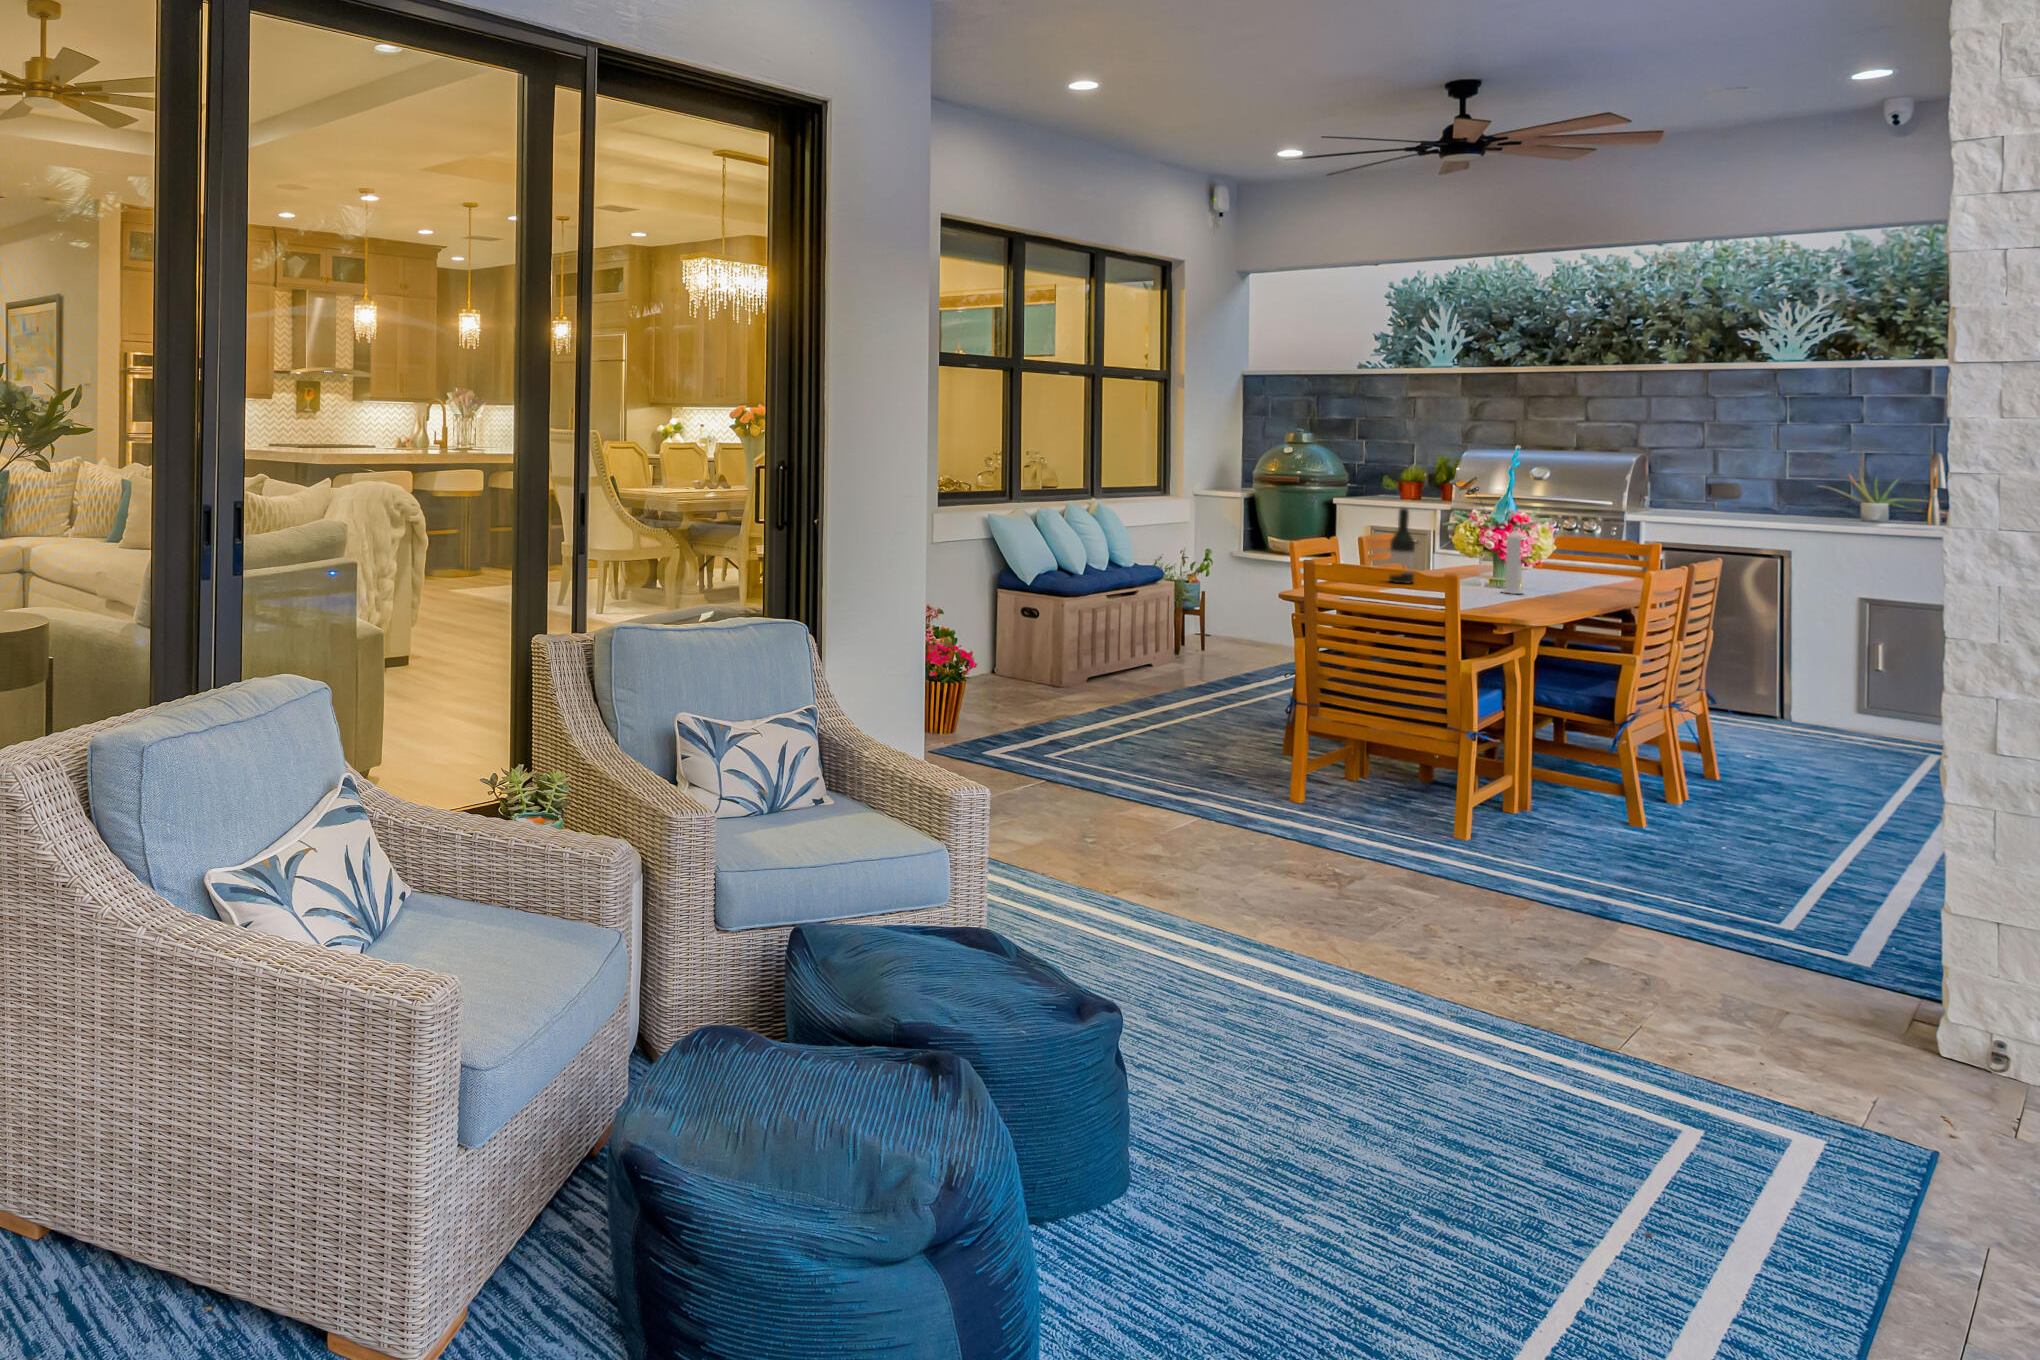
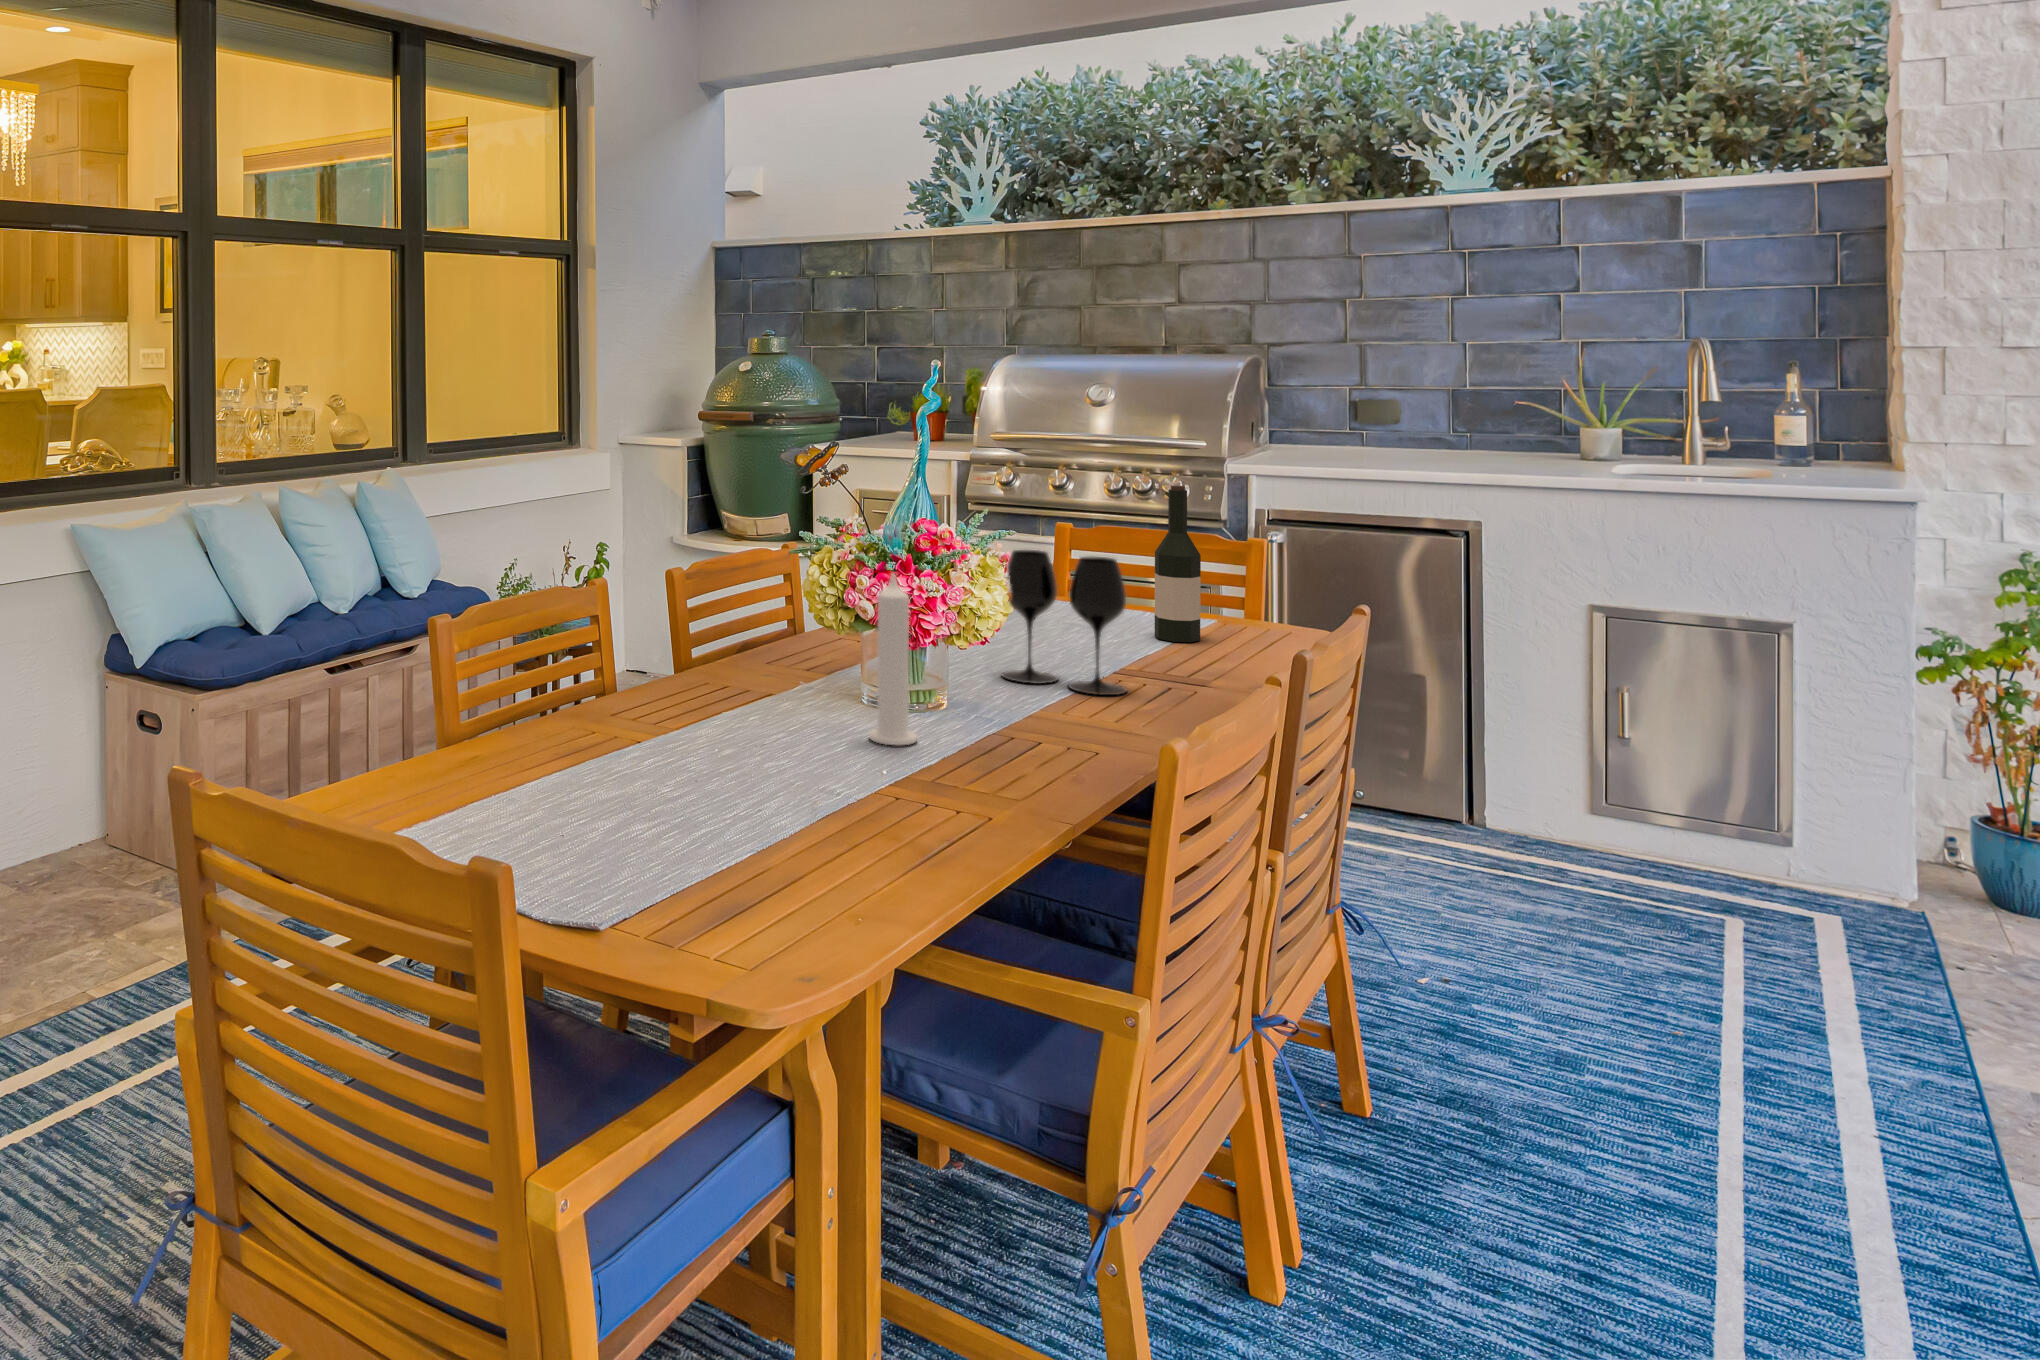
wine bottle: present [1389,508,1415,584] -> present [1155,485,1201,642]
wine glass: none [1540,529,1608,589] -> present [1002,550,1127,695]

